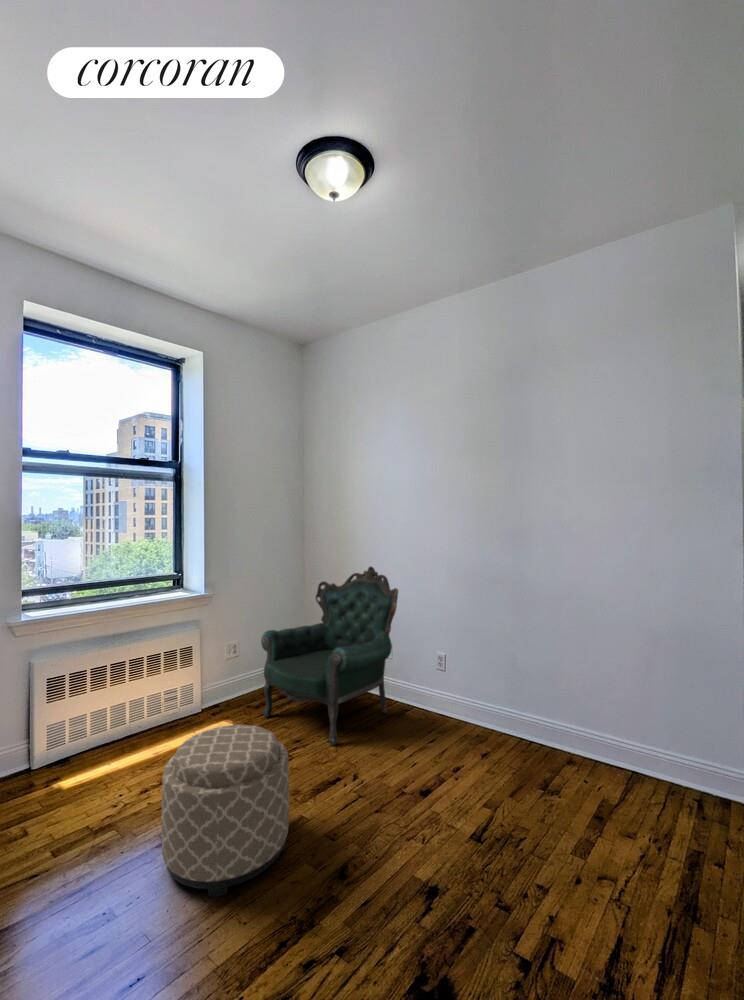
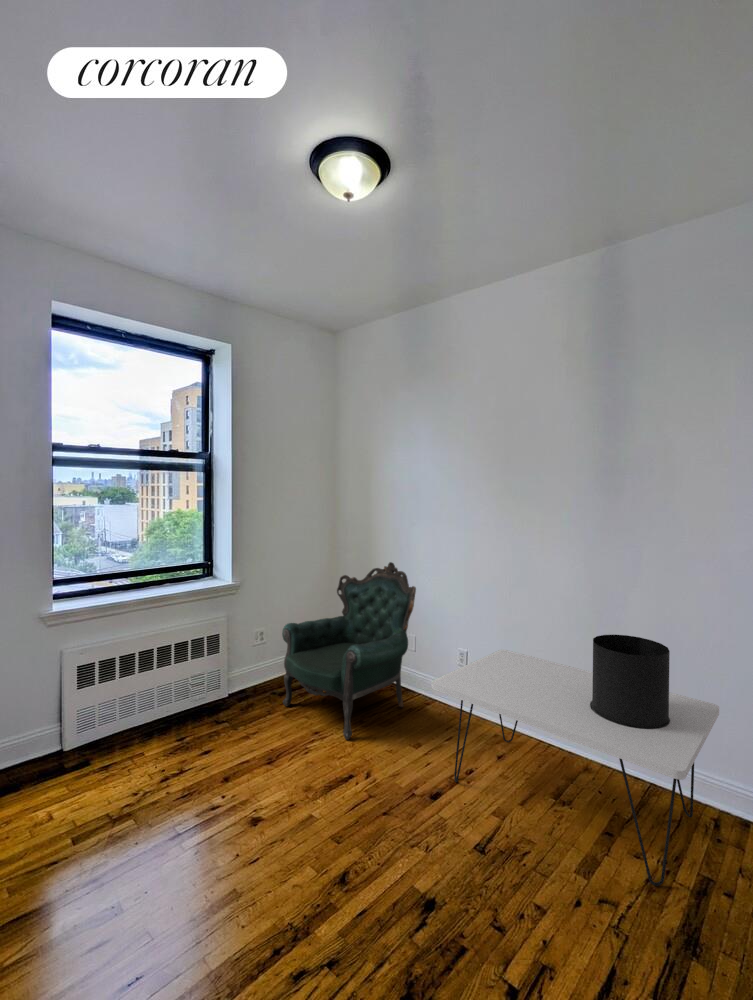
side table: none [421,622,697,860] -> present [431,635,719,886]
ottoman: present [162,725,289,897] -> none [171,724,294,895]

